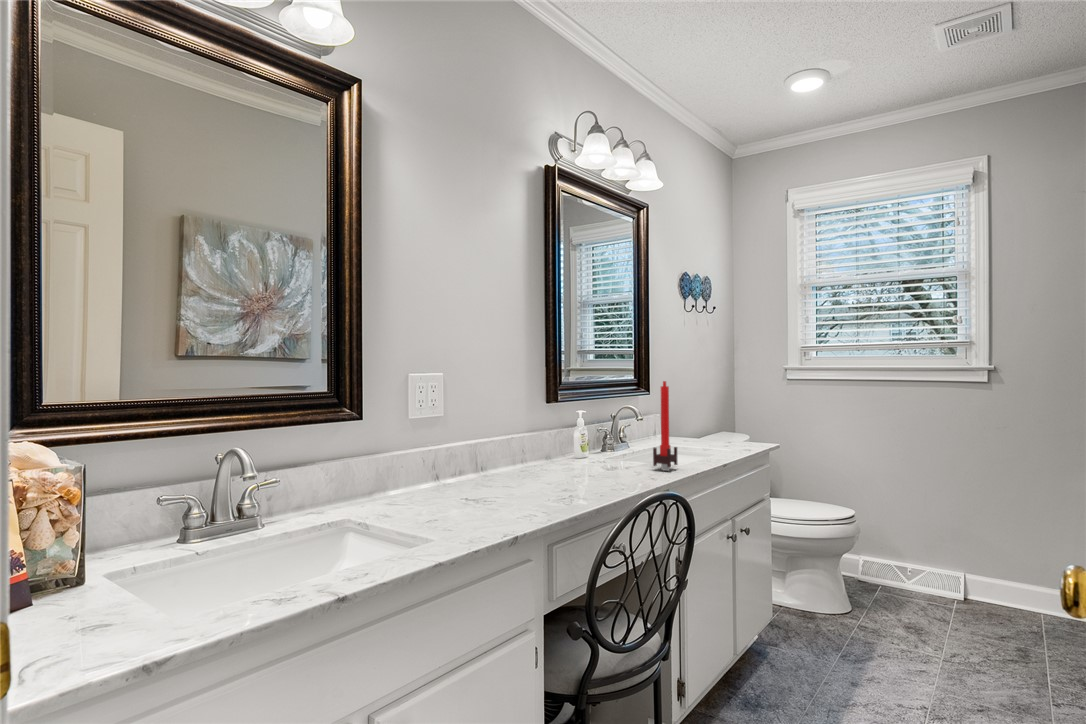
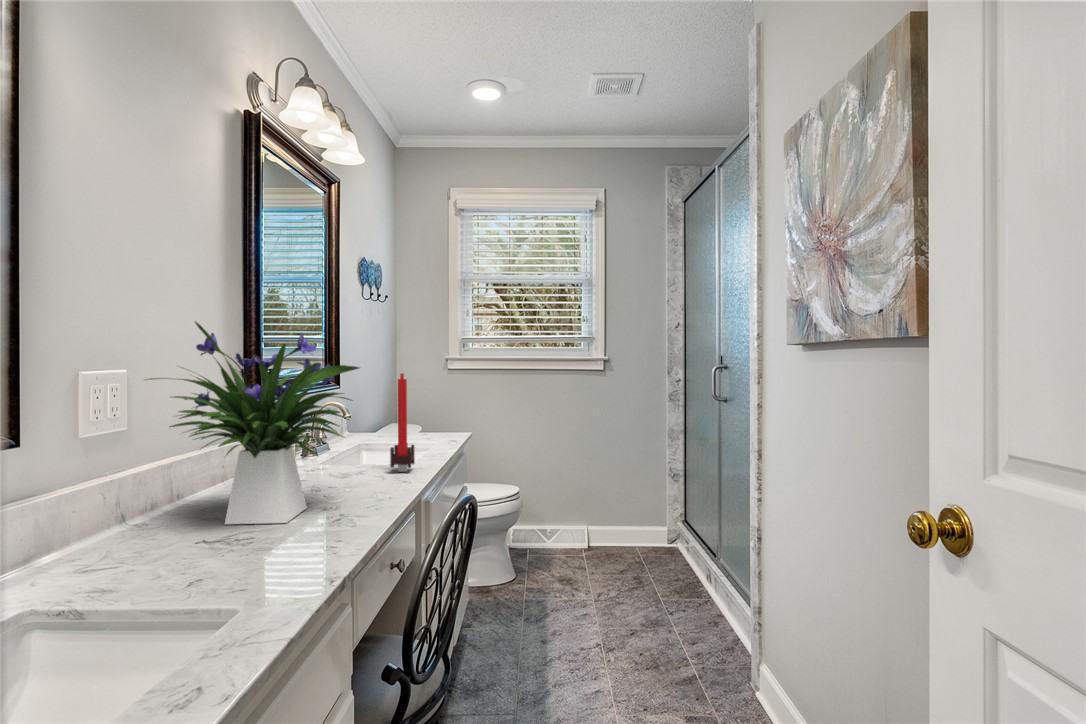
flower arrangement: none [449,342,597,494] -> present [146,322,359,524]

